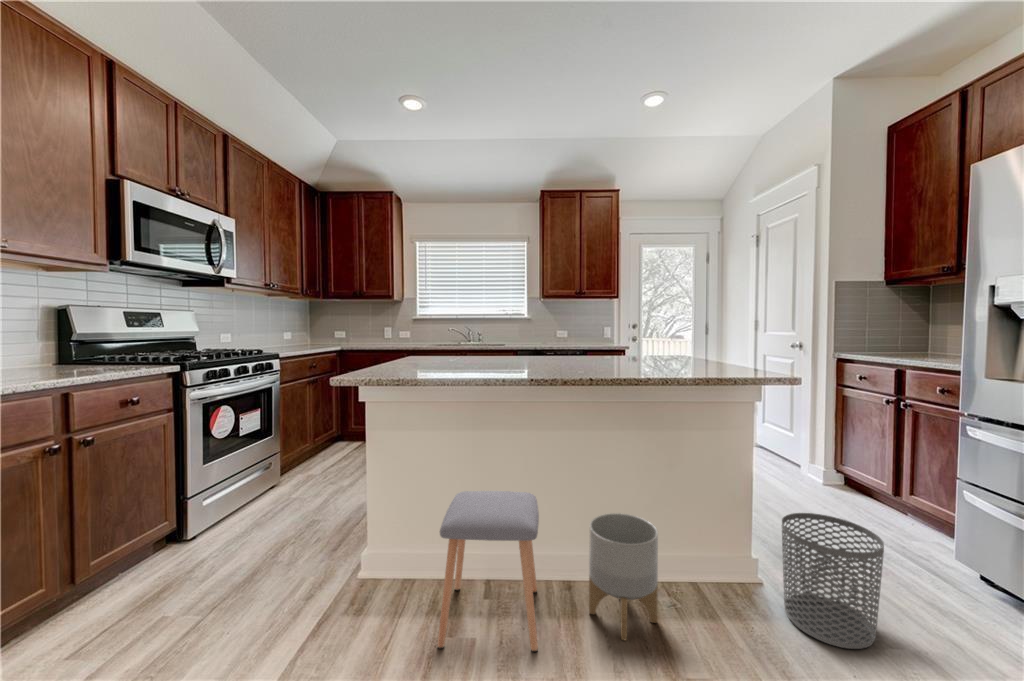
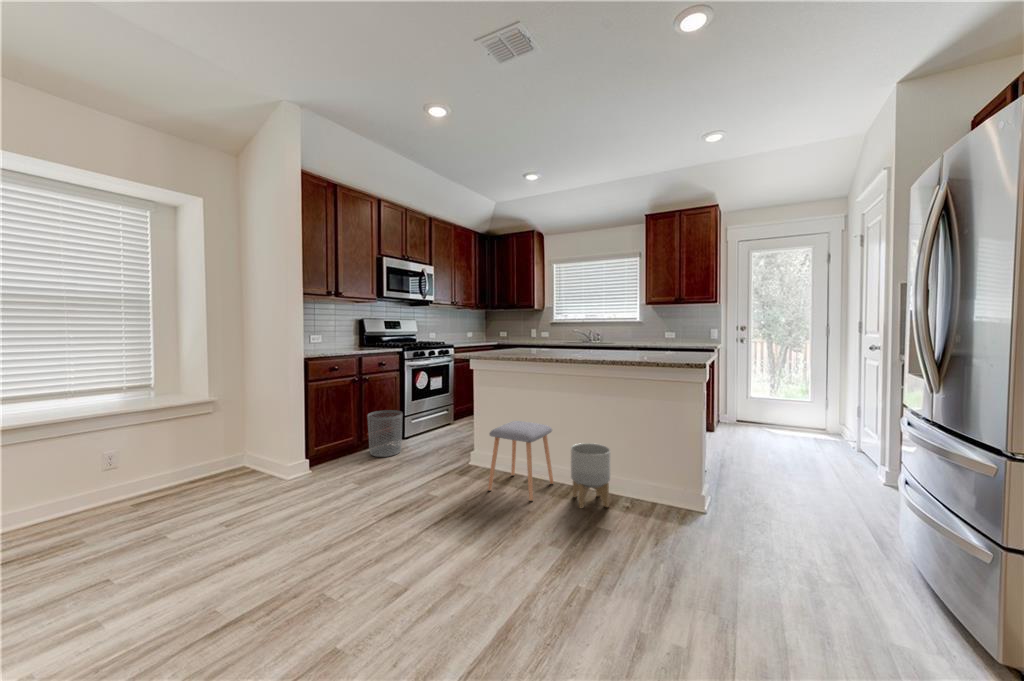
waste bin: present [782,513,884,649] -> present [367,410,402,457]

